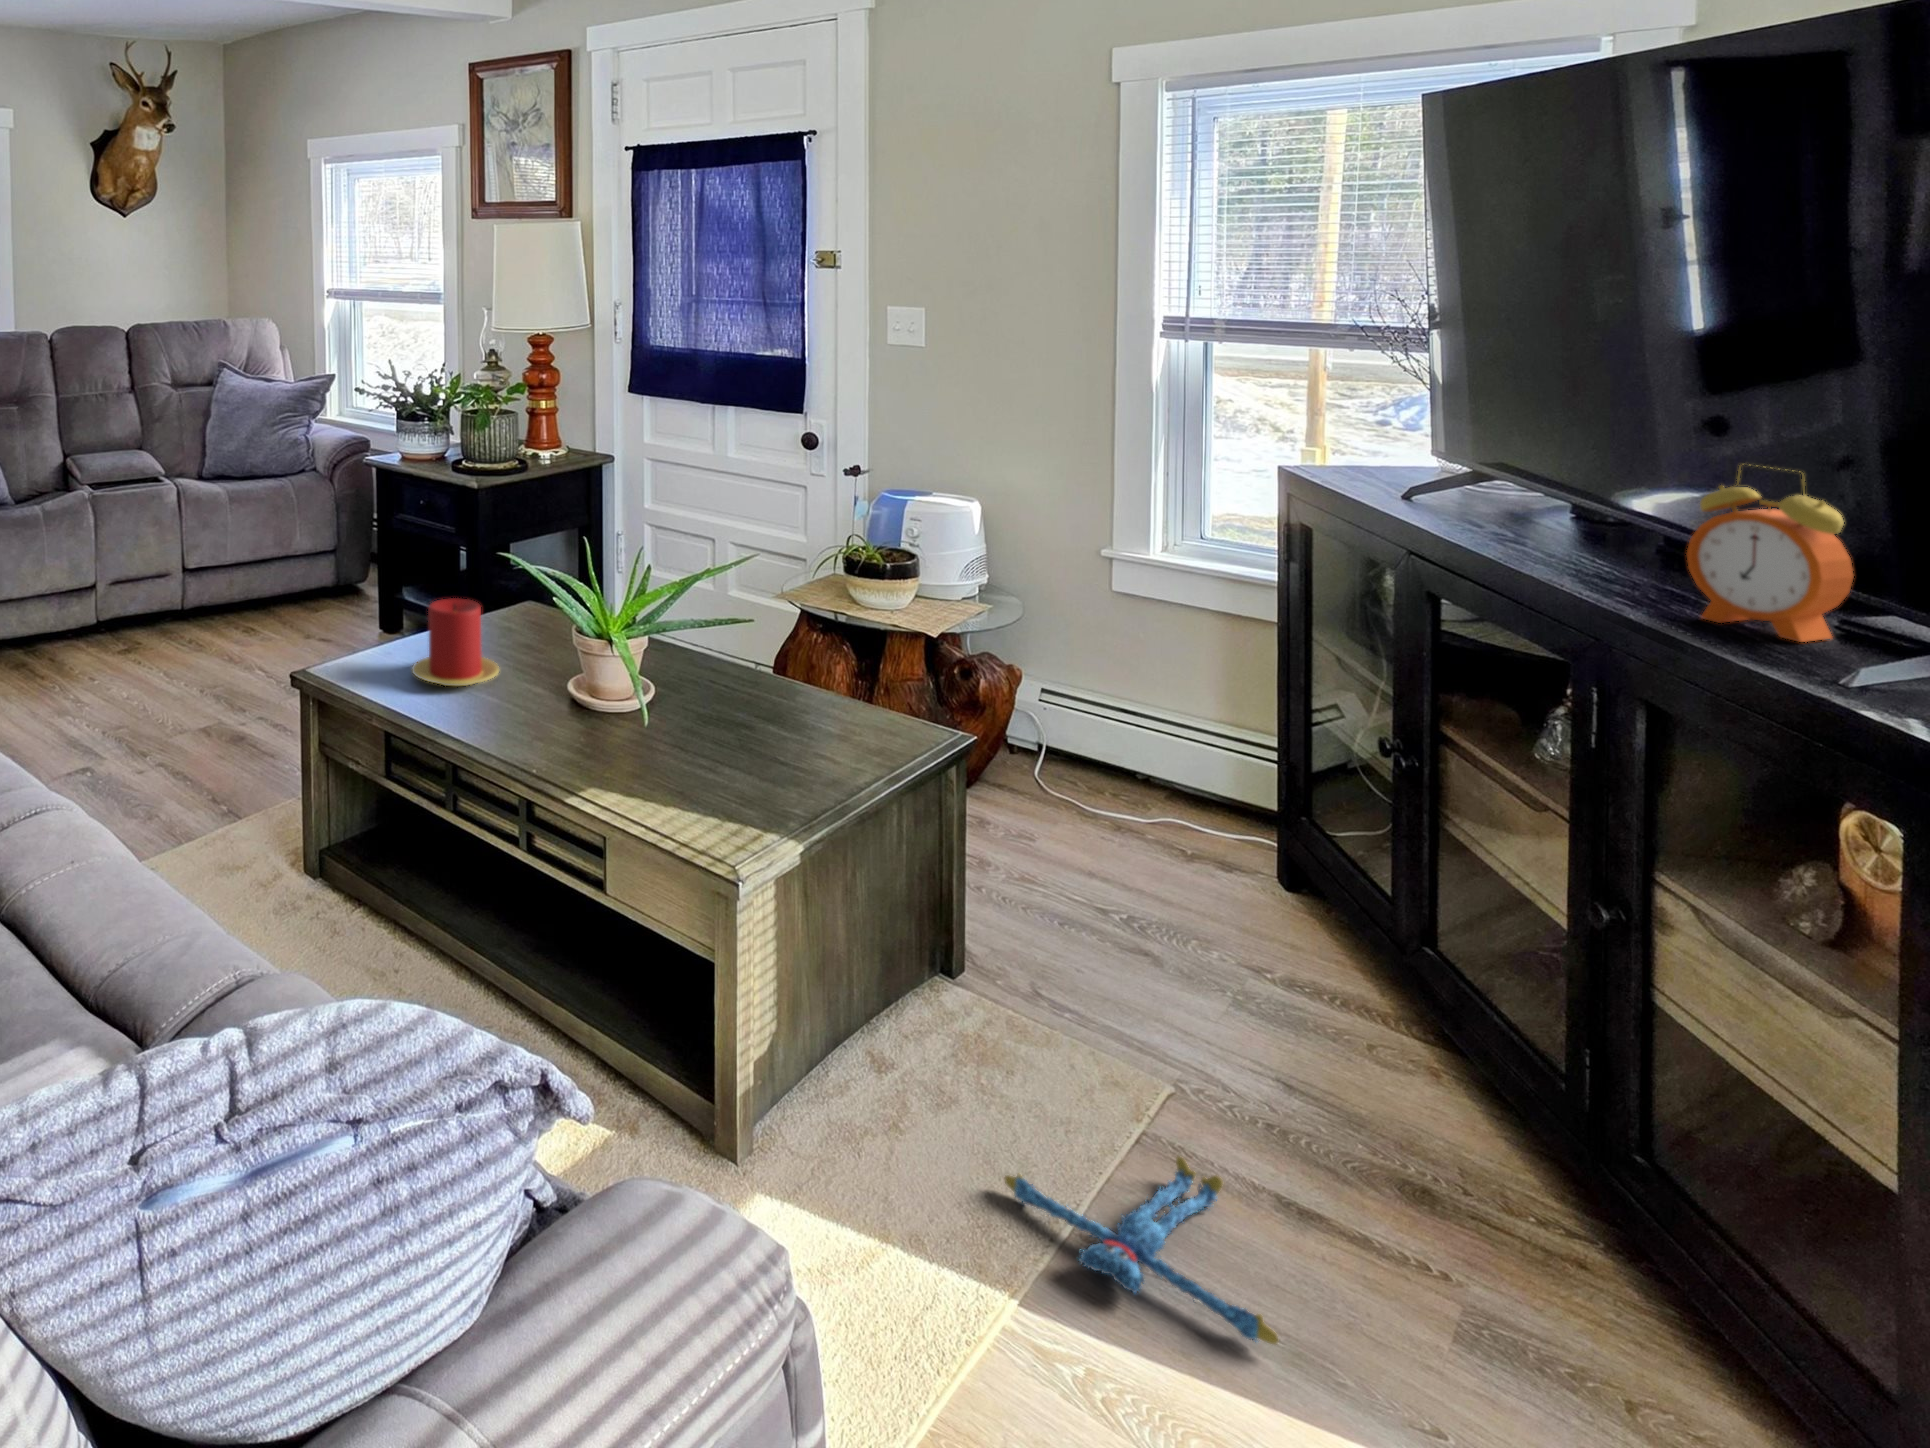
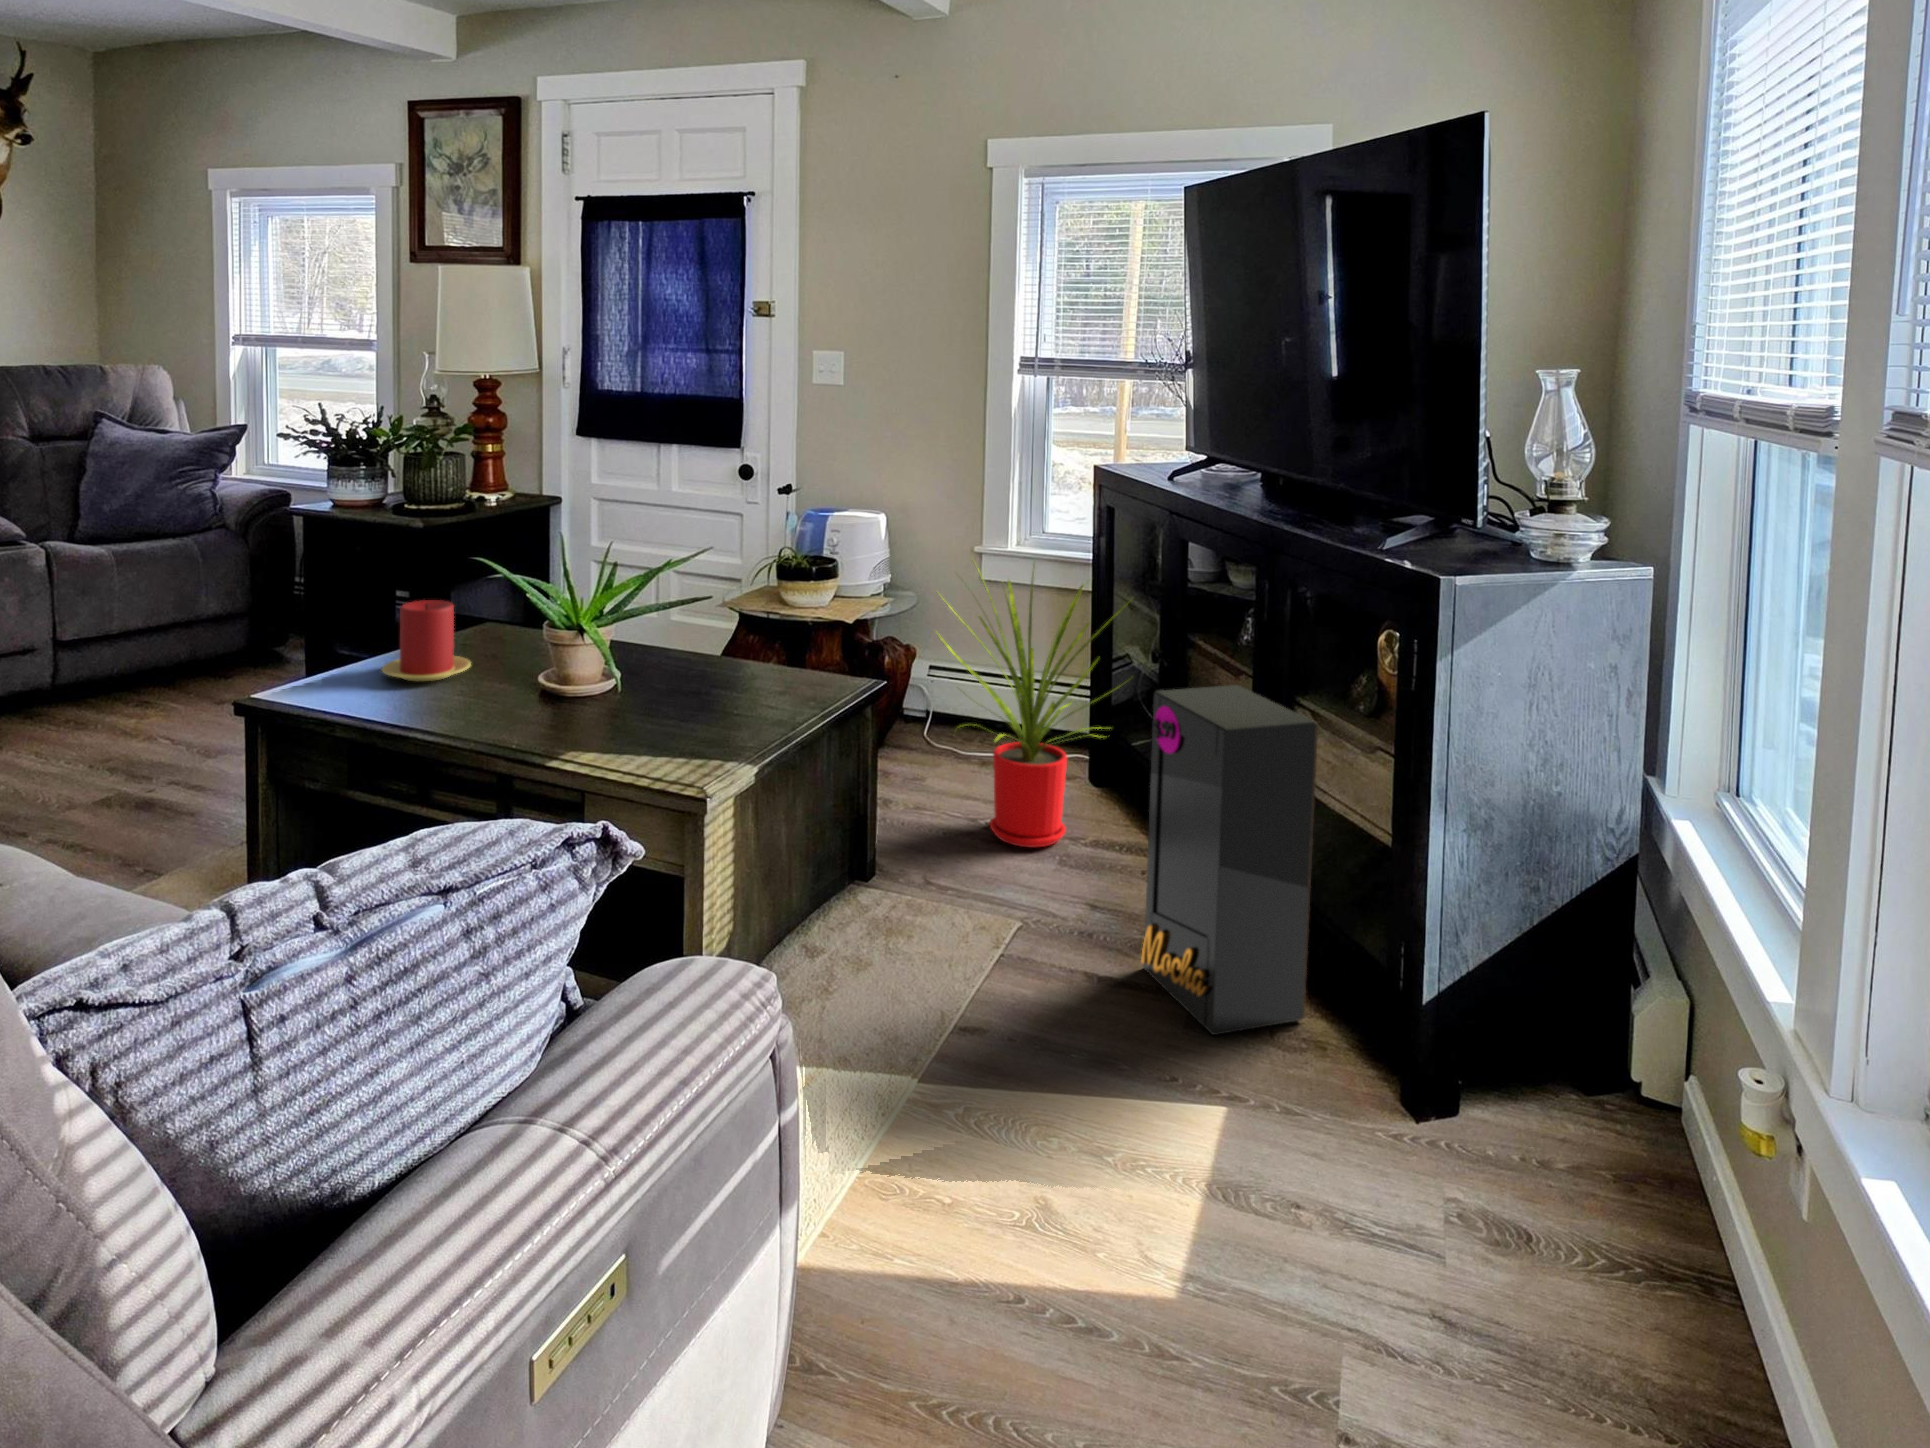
alarm clock: present [1687,464,1853,642] -> none [1319,423,1398,533]
house plant: none [1051,583,1356,977] -> present [936,561,1126,847]
speaker: none [1373,826,1695,1376] -> present [1141,685,1318,1035]
plush toy: present [1005,1157,1278,1344] -> none [904,959,1086,1061]

